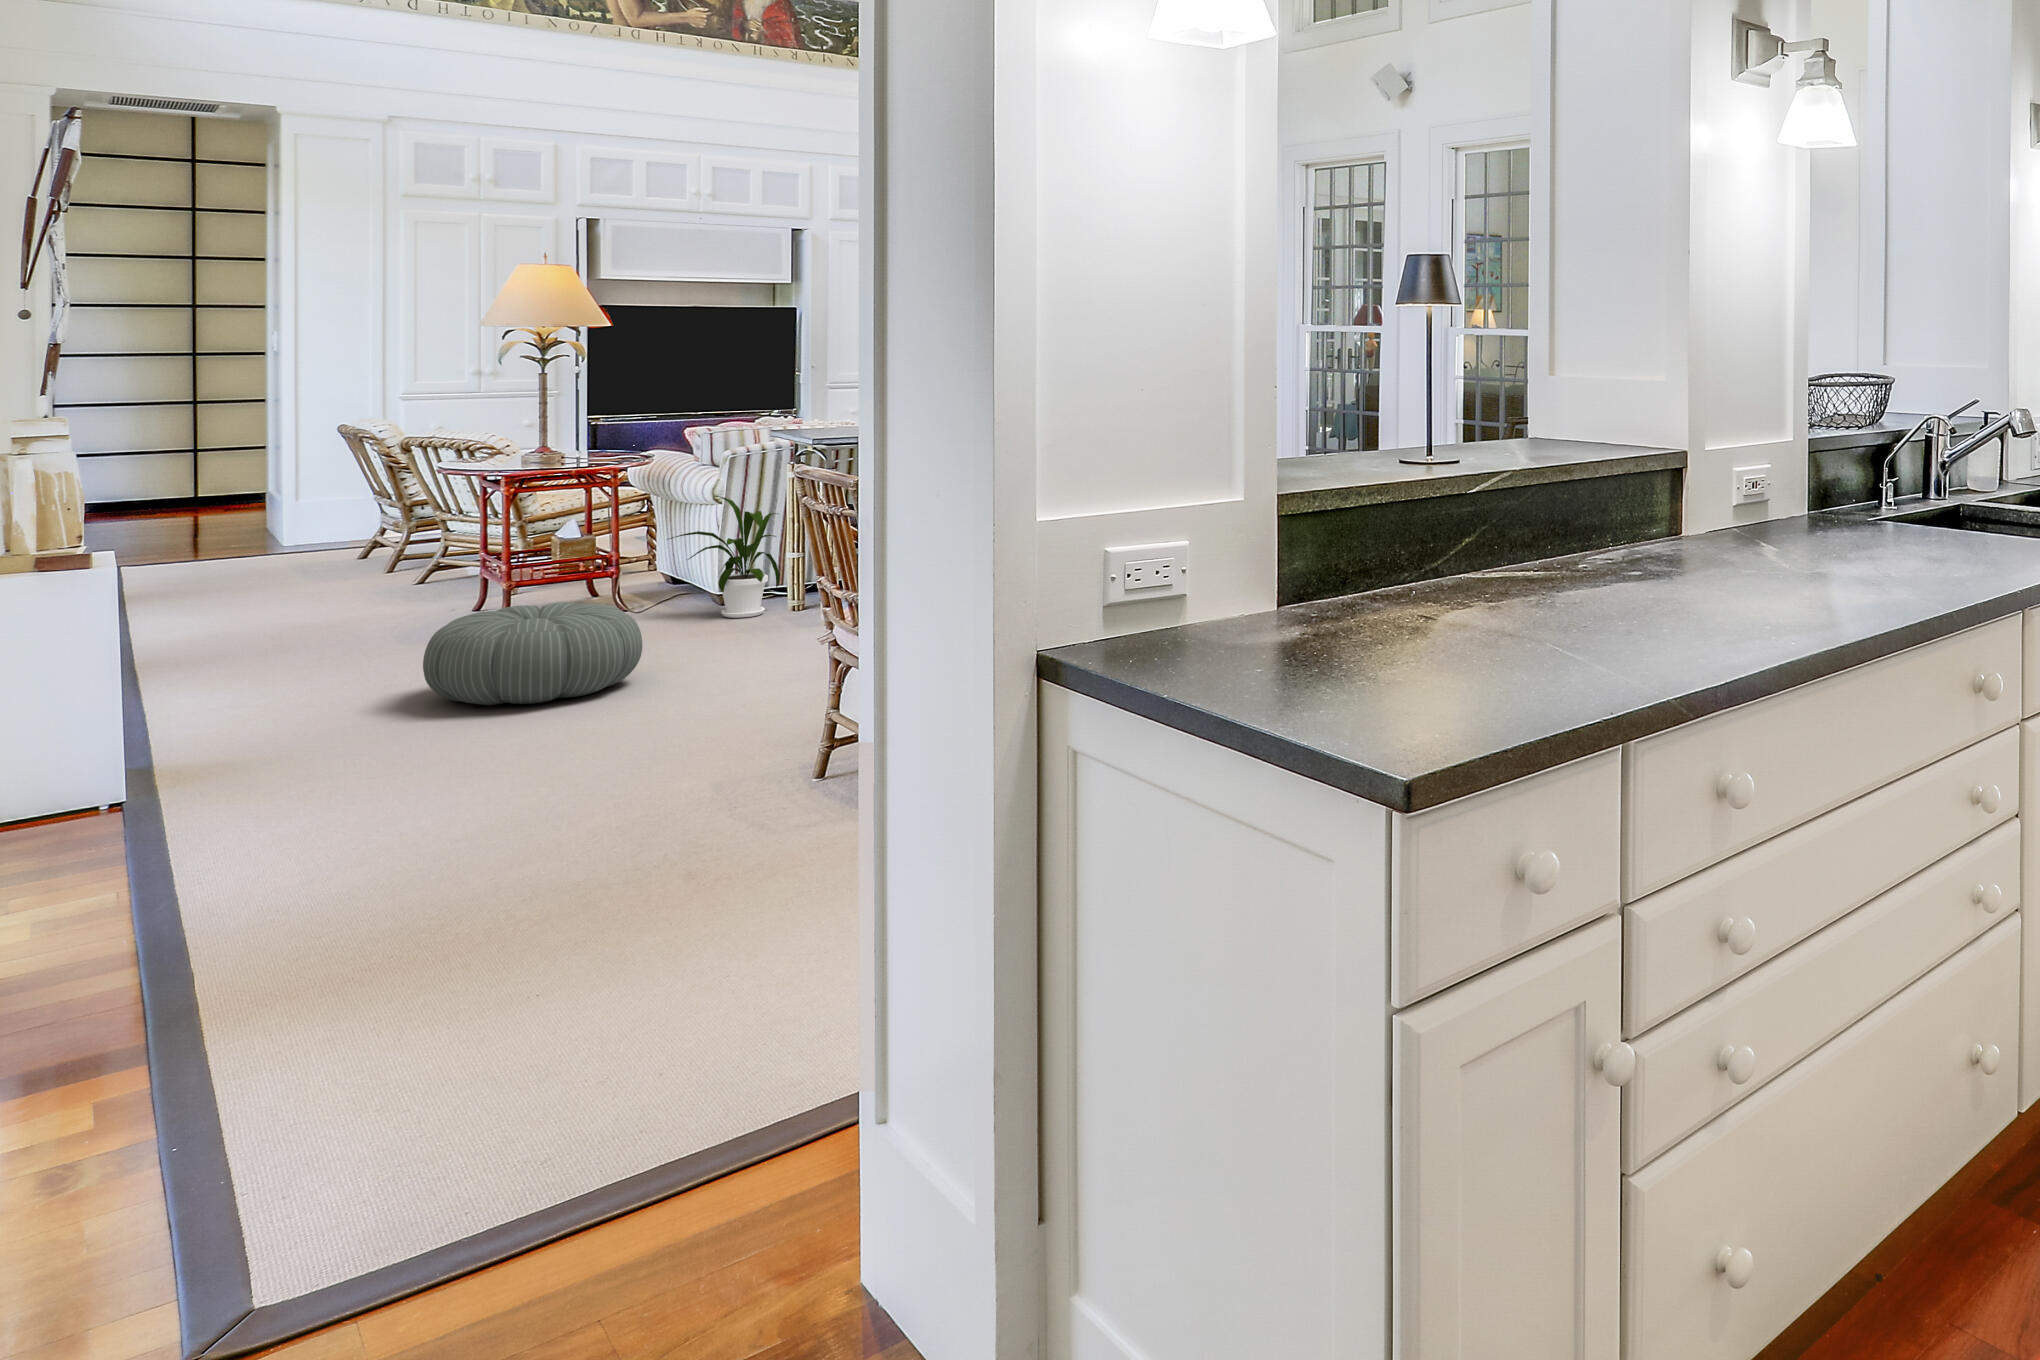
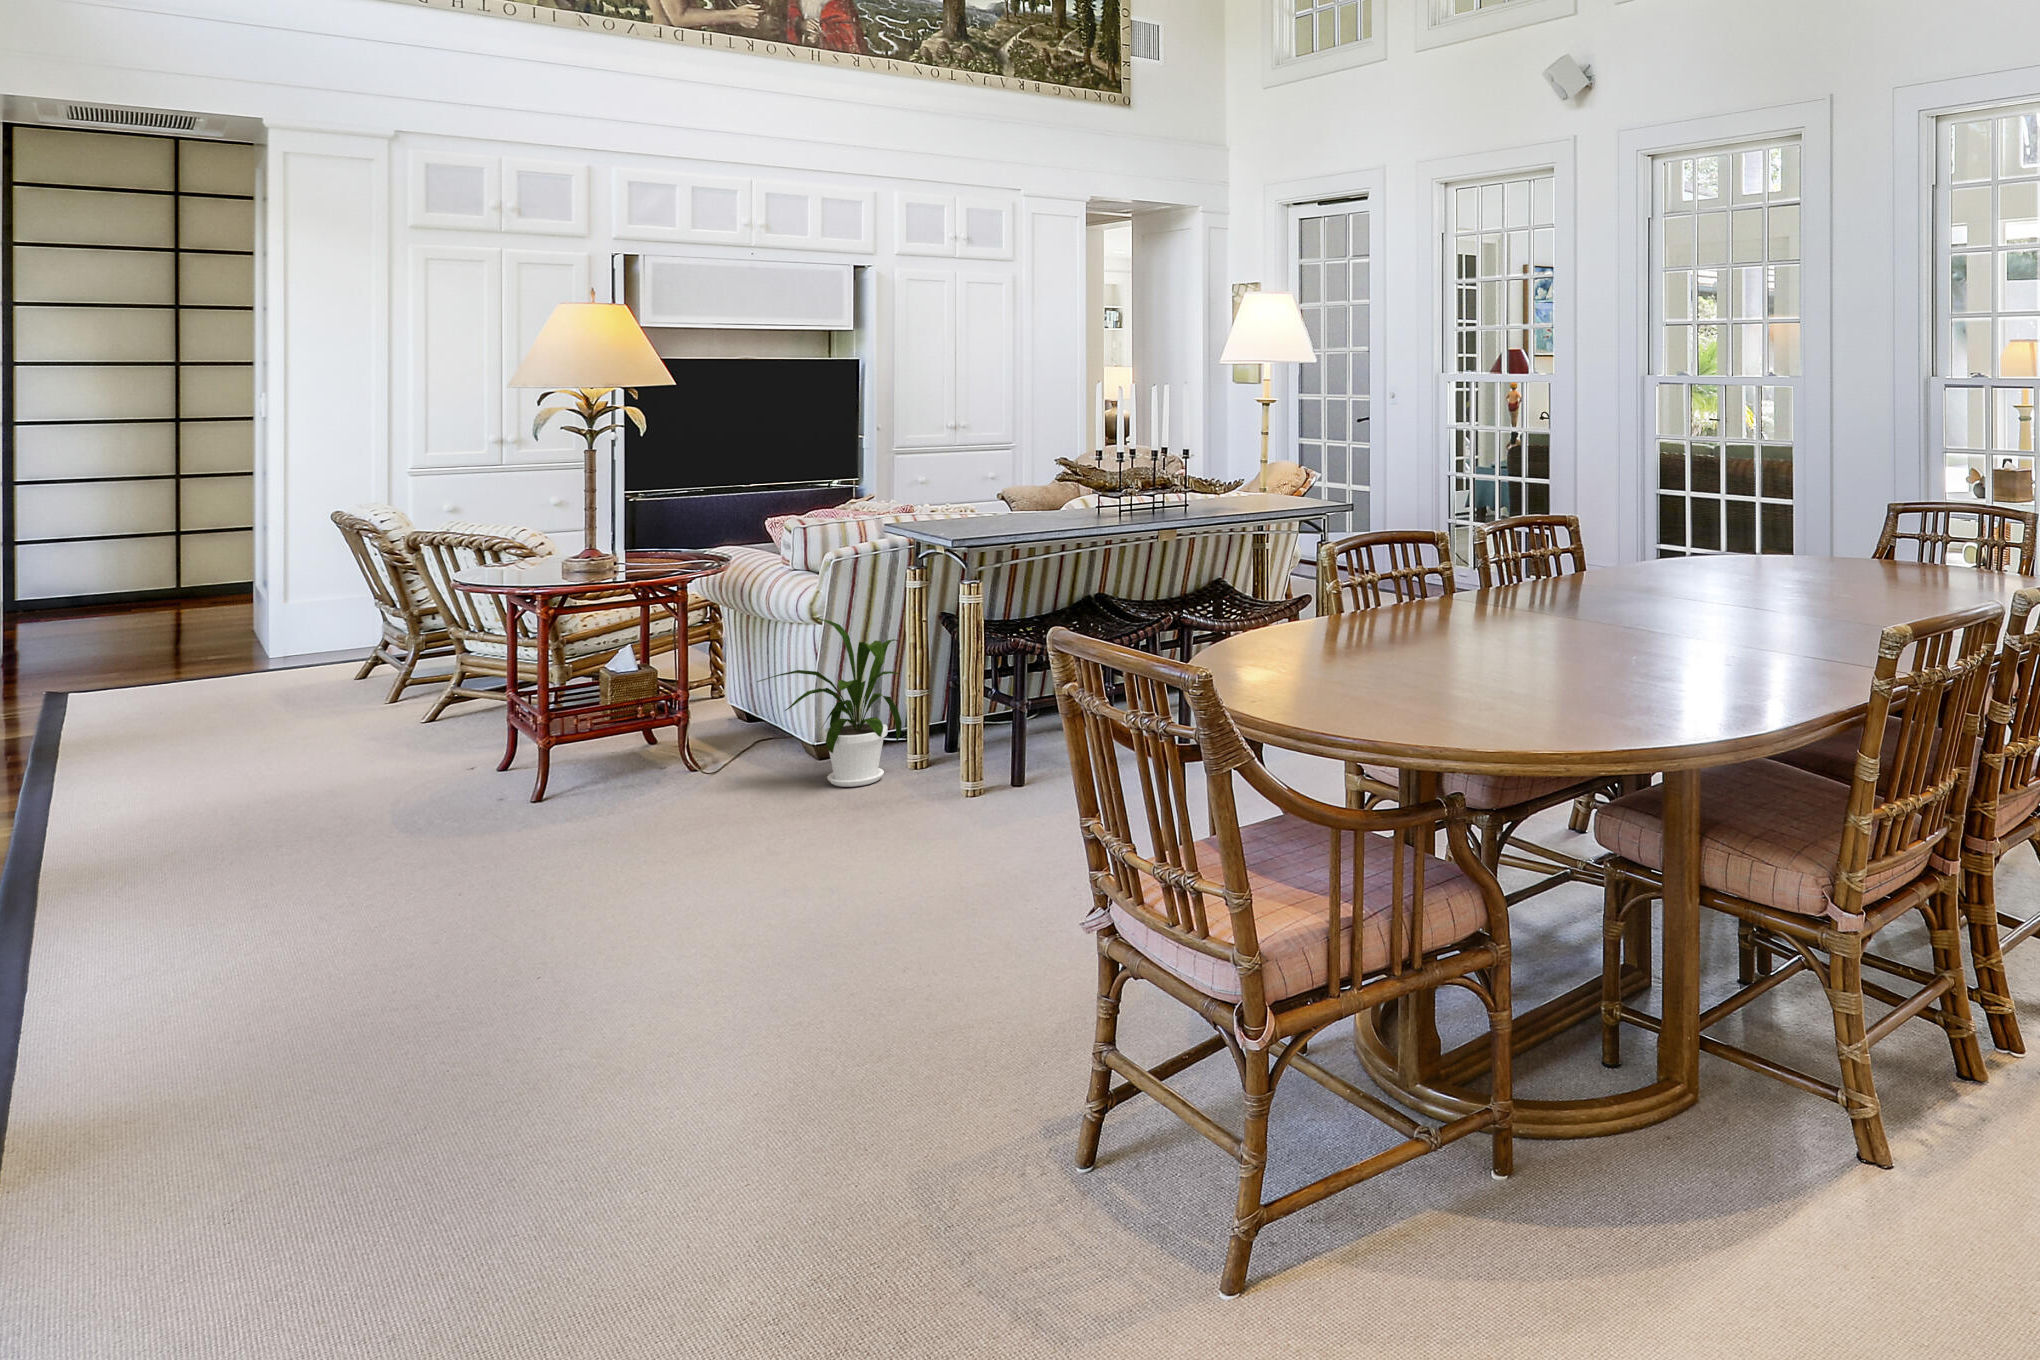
pouf: present [423,603,643,705] -> none [442,808,755,990]

